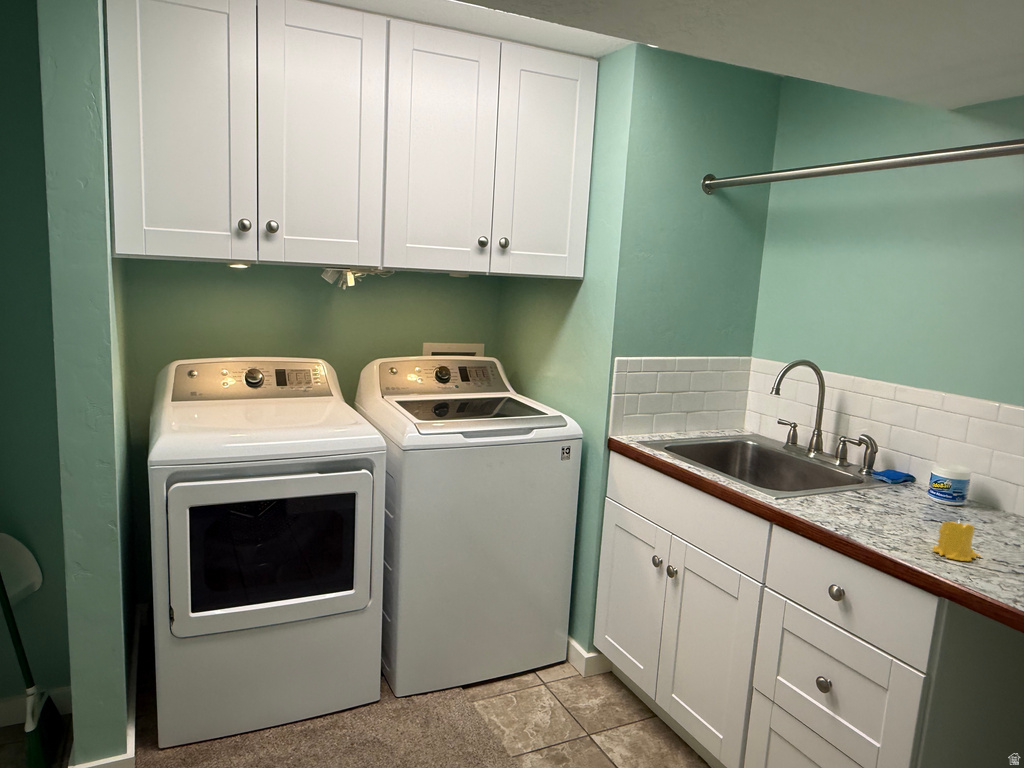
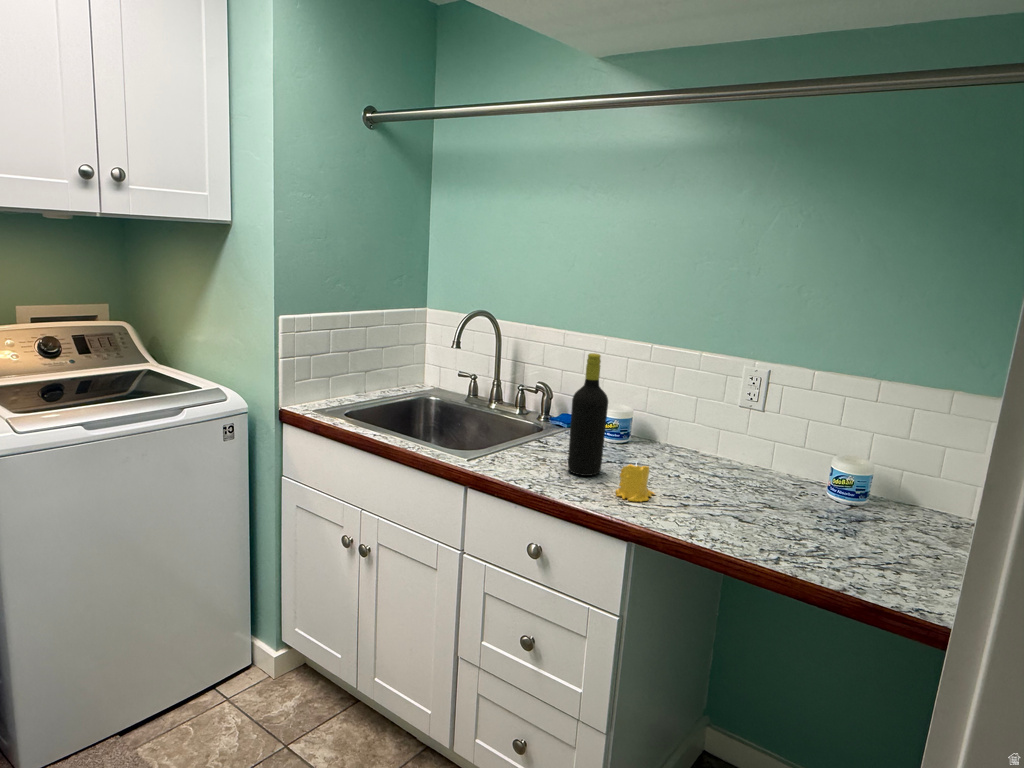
bottle: none [882,405,932,529] -> present [568,353,608,476]

